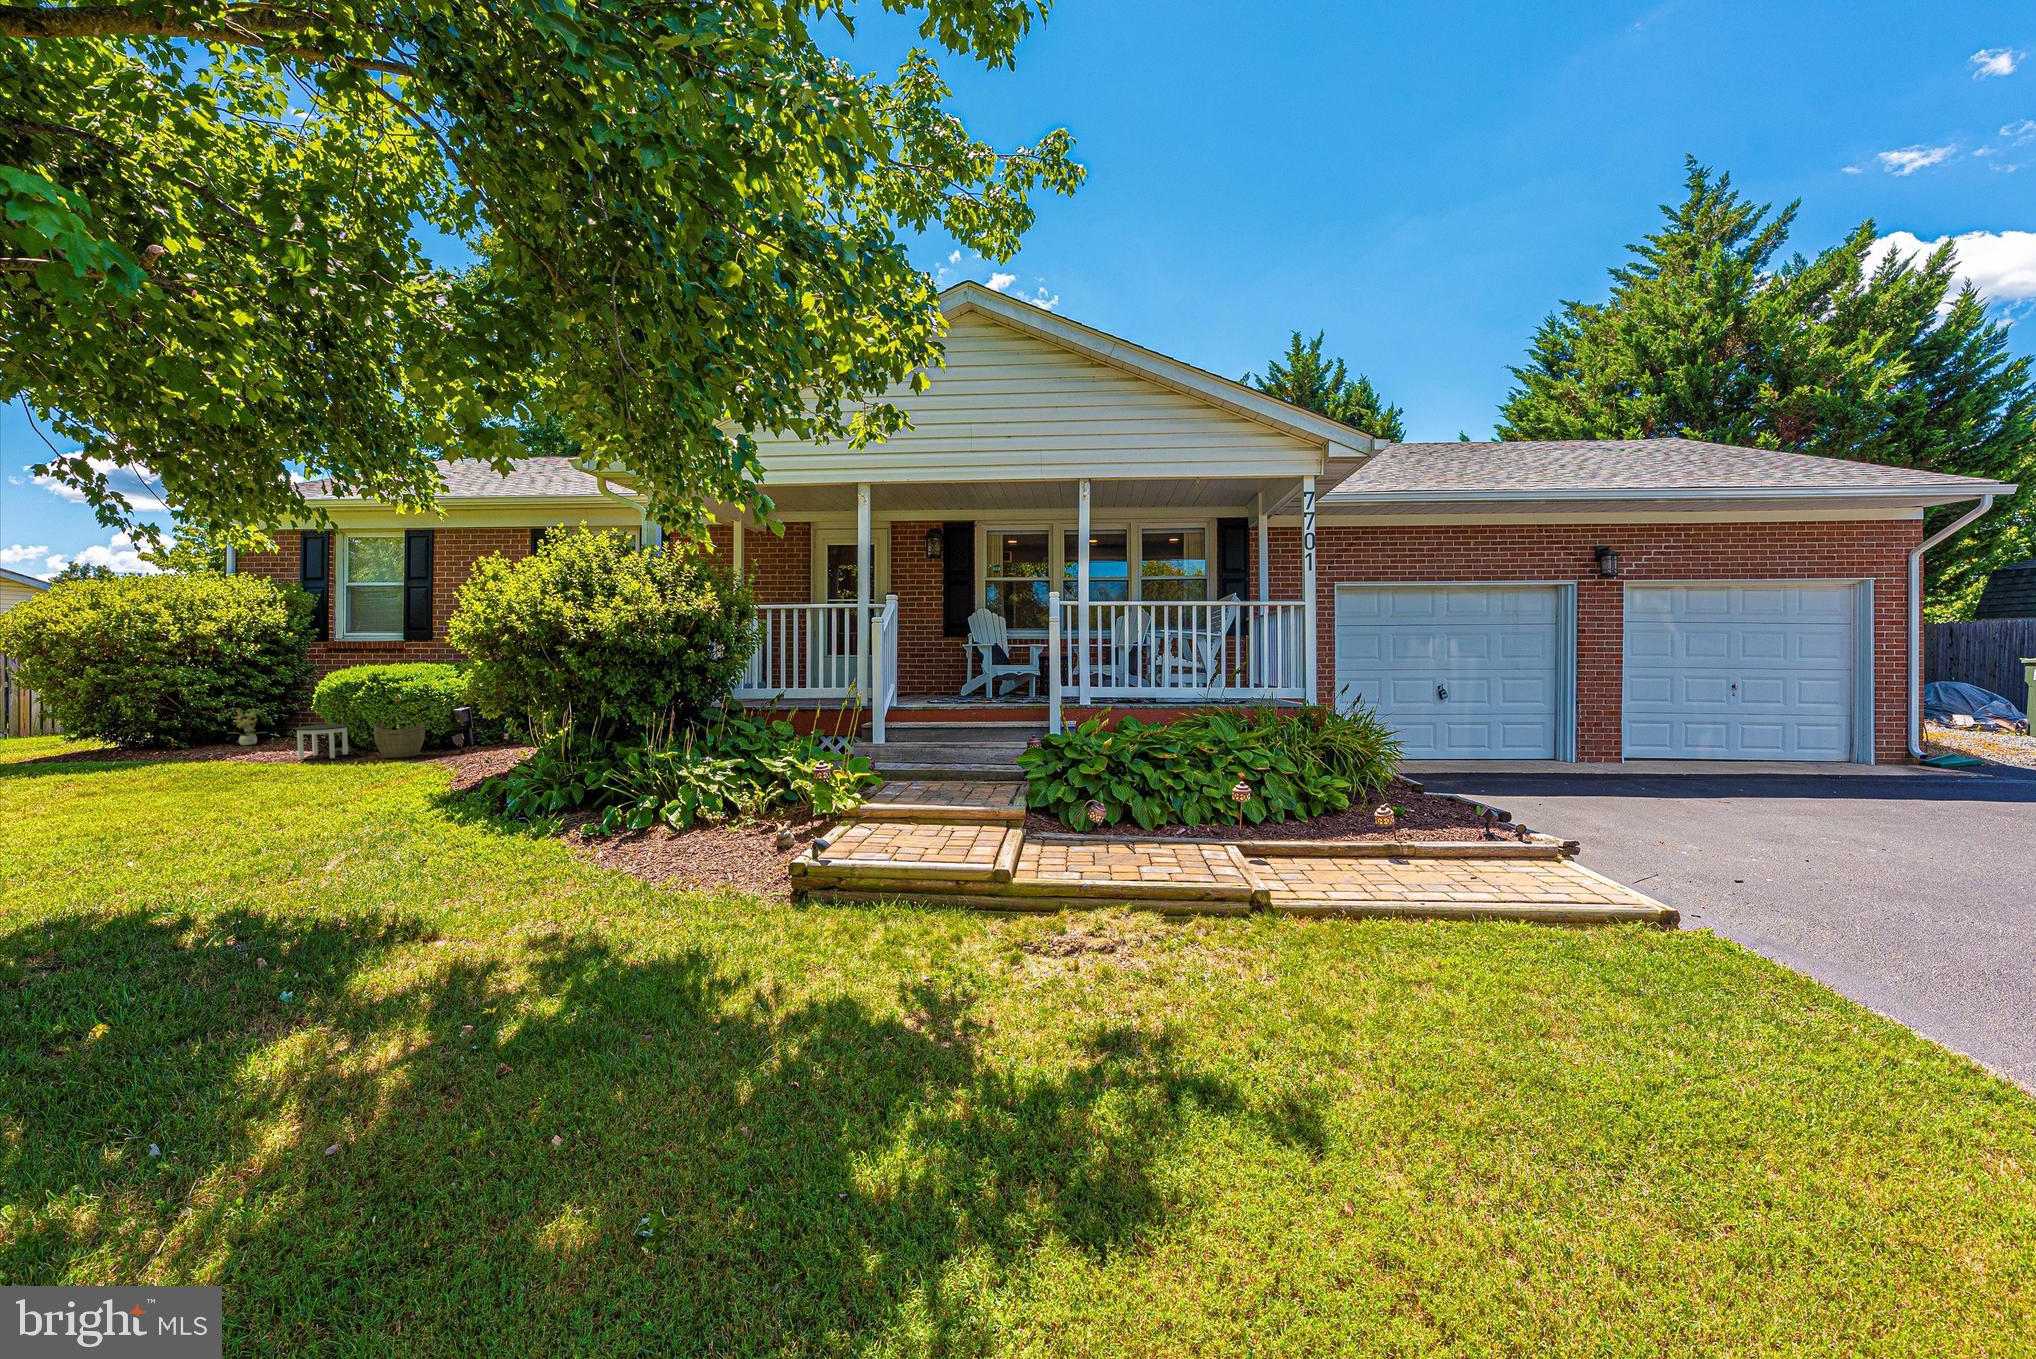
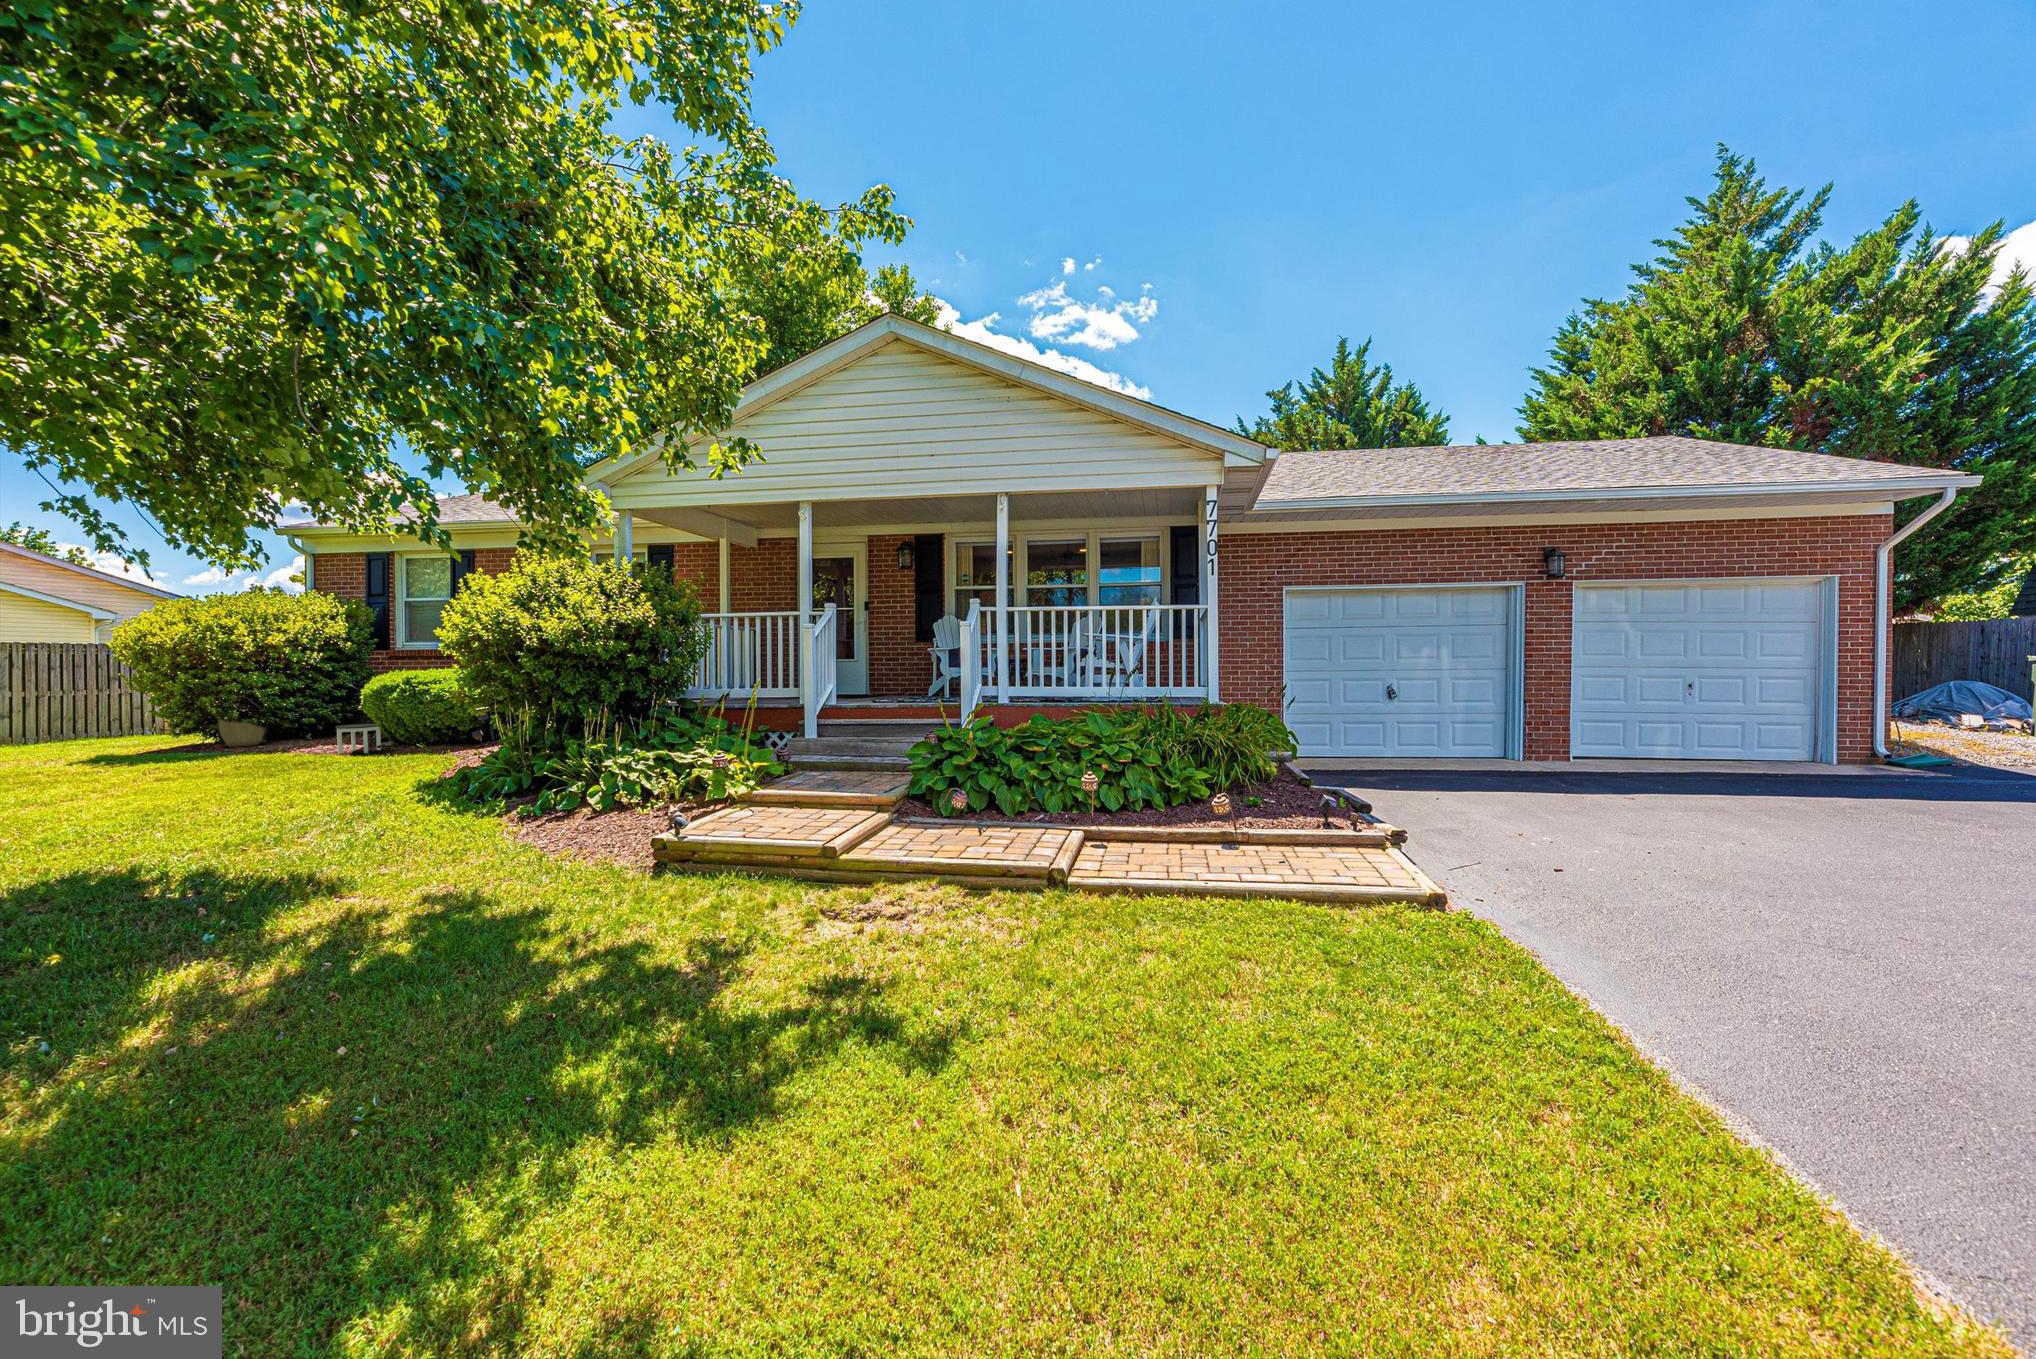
potted plant: present [221,708,267,745] -> none [283,710,323,742]
woven basket: present [374,714,425,758] -> present [219,720,264,747]

